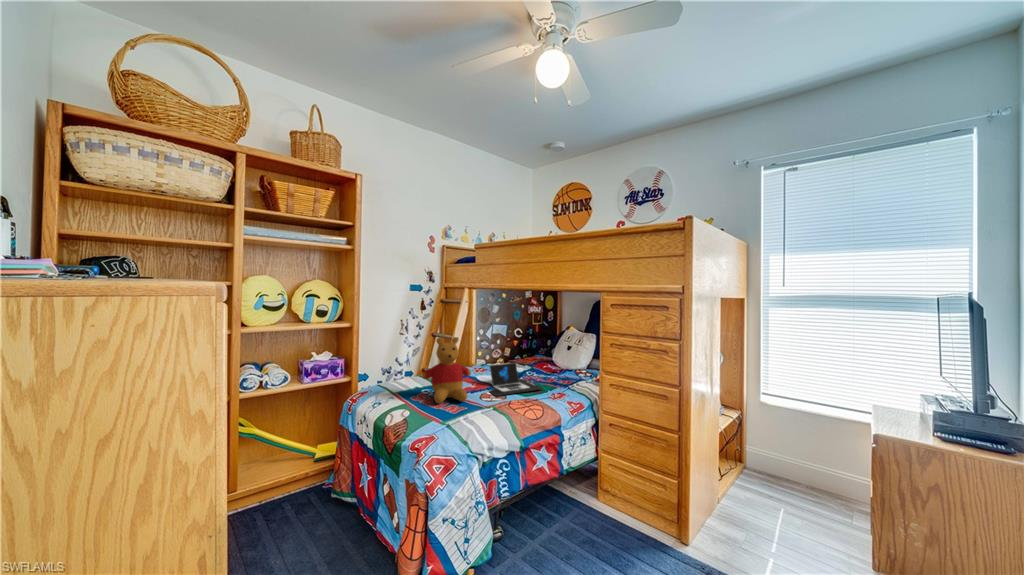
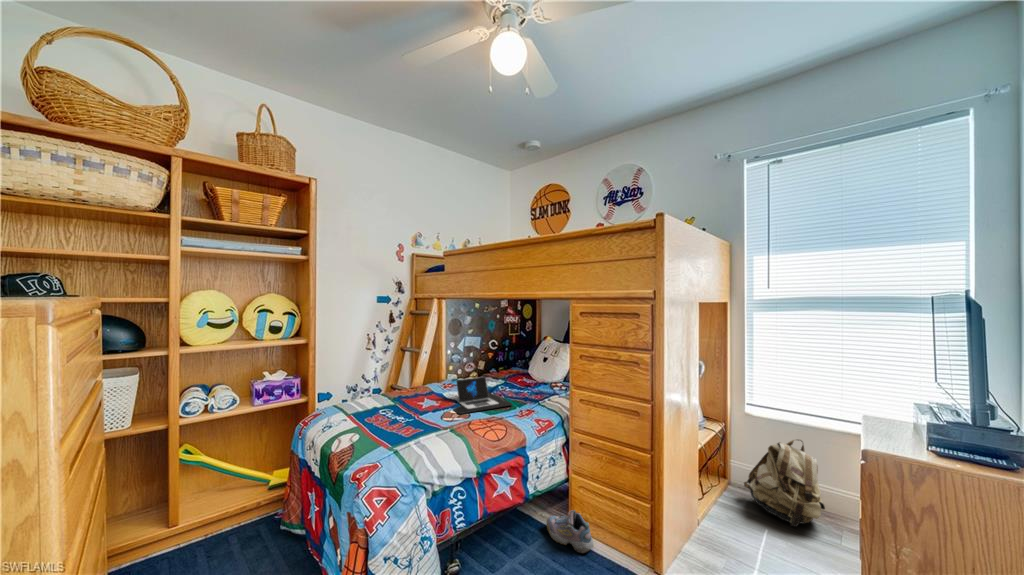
stuffed bear: present [422,337,471,403] -> none [378,351,433,425]
backpack: none [756,427,834,506] -> present [744,440,825,527]
sneaker: none [575,485,621,524] -> present [547,510,593,553]

